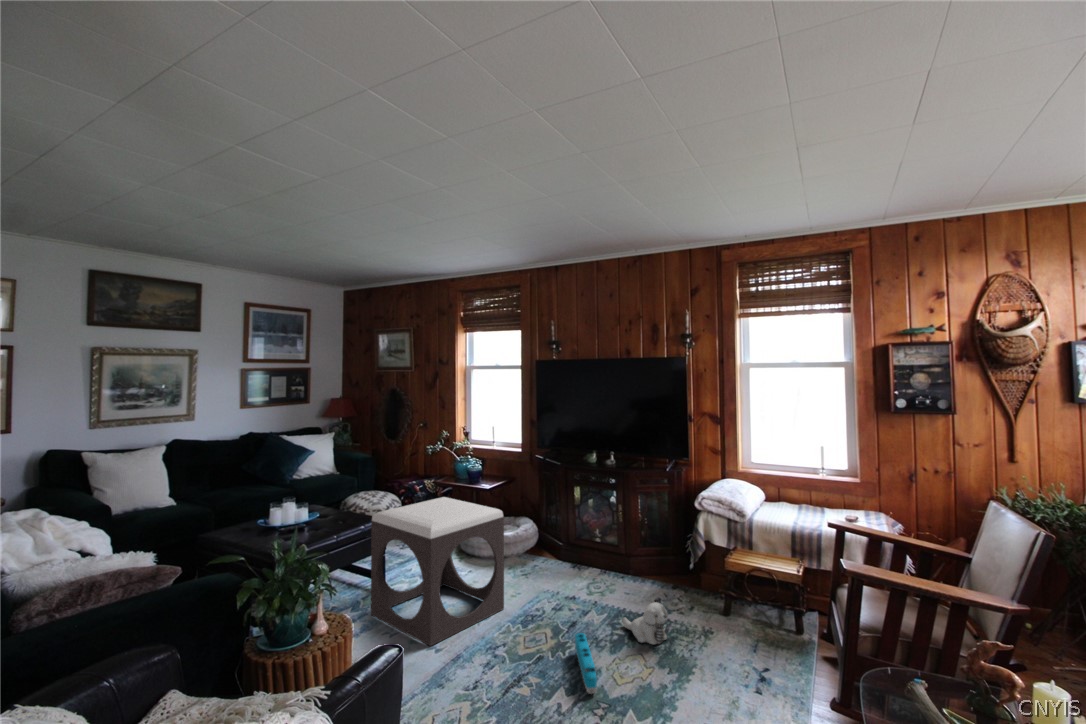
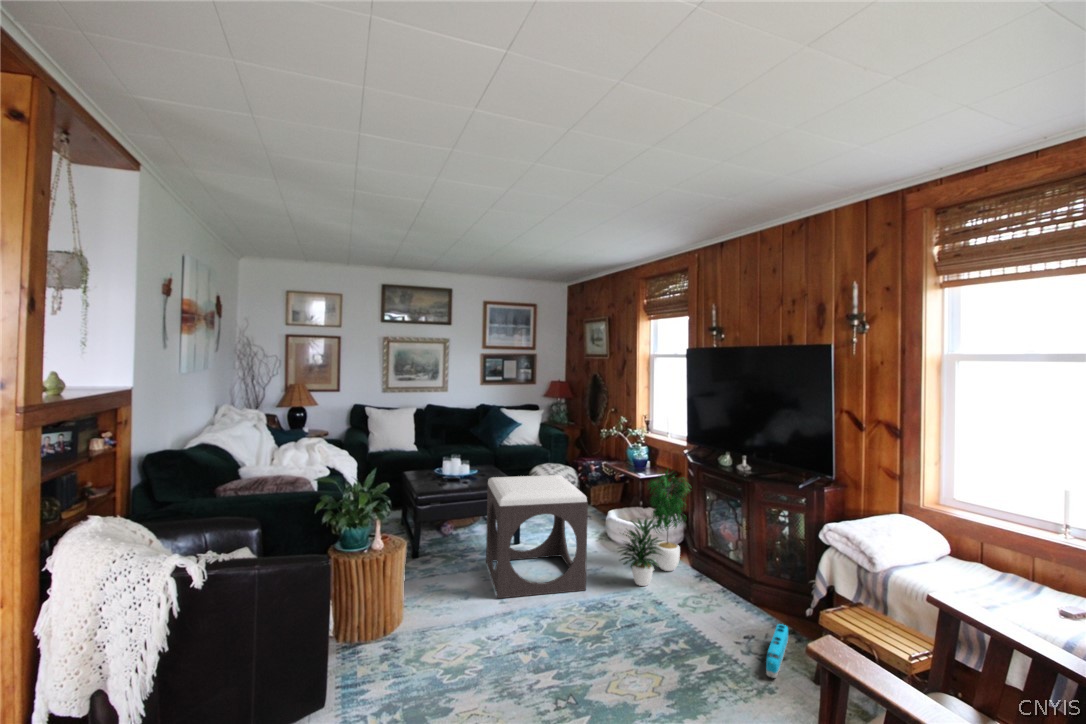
potted plant: none [517,470,568,590] -> present [619,470,690,586]
plush toy: present [622,602,668,644] -> none [676,628,716,675]
toy train: present [575,633,597,694] -> present [766,624,788,678]

